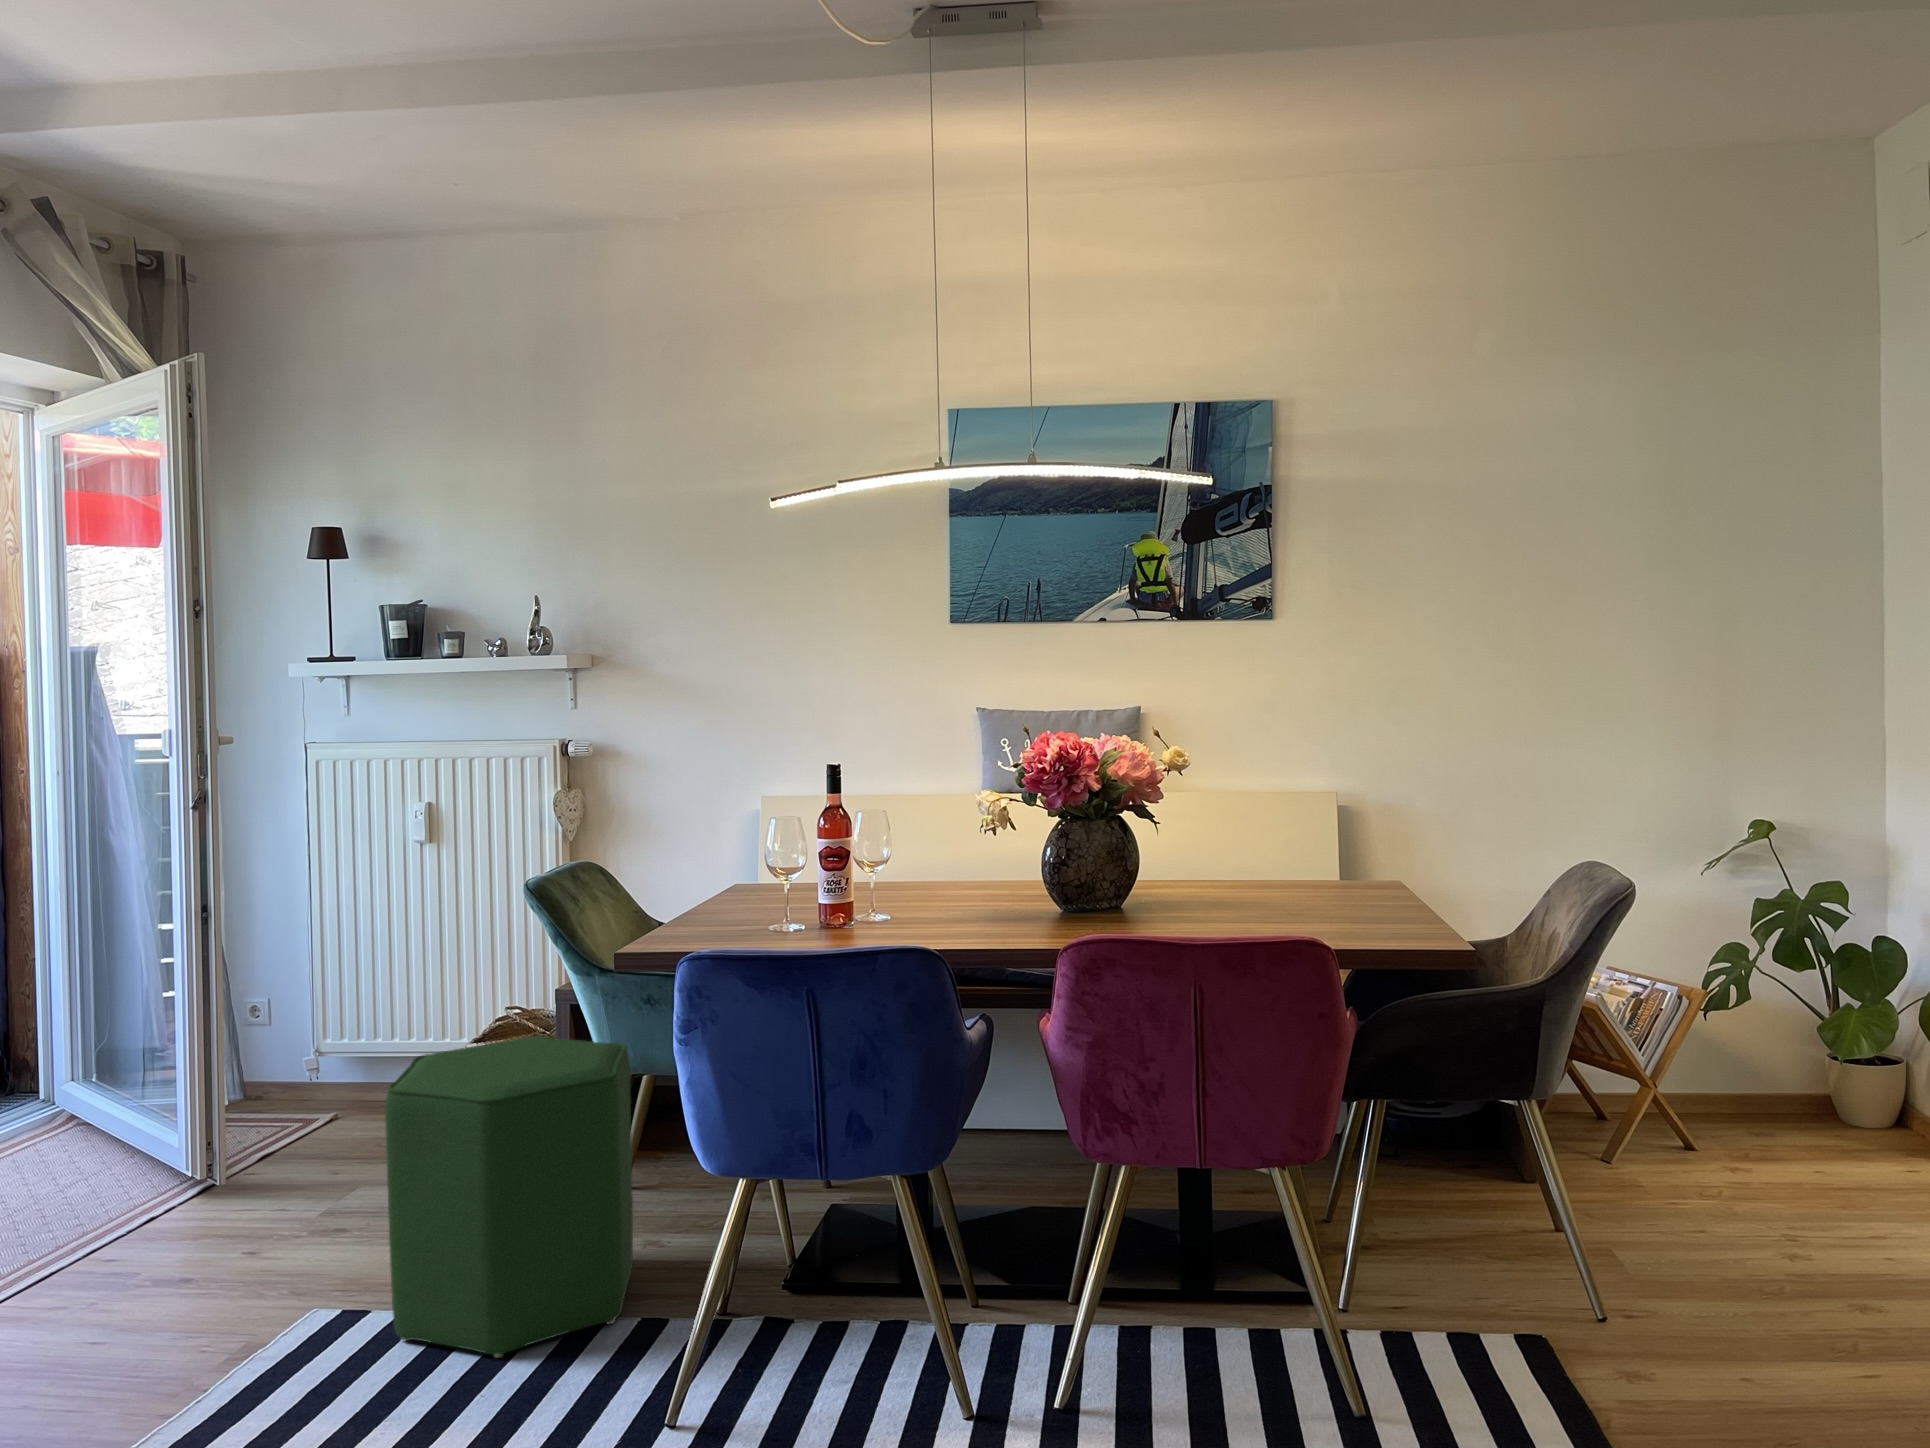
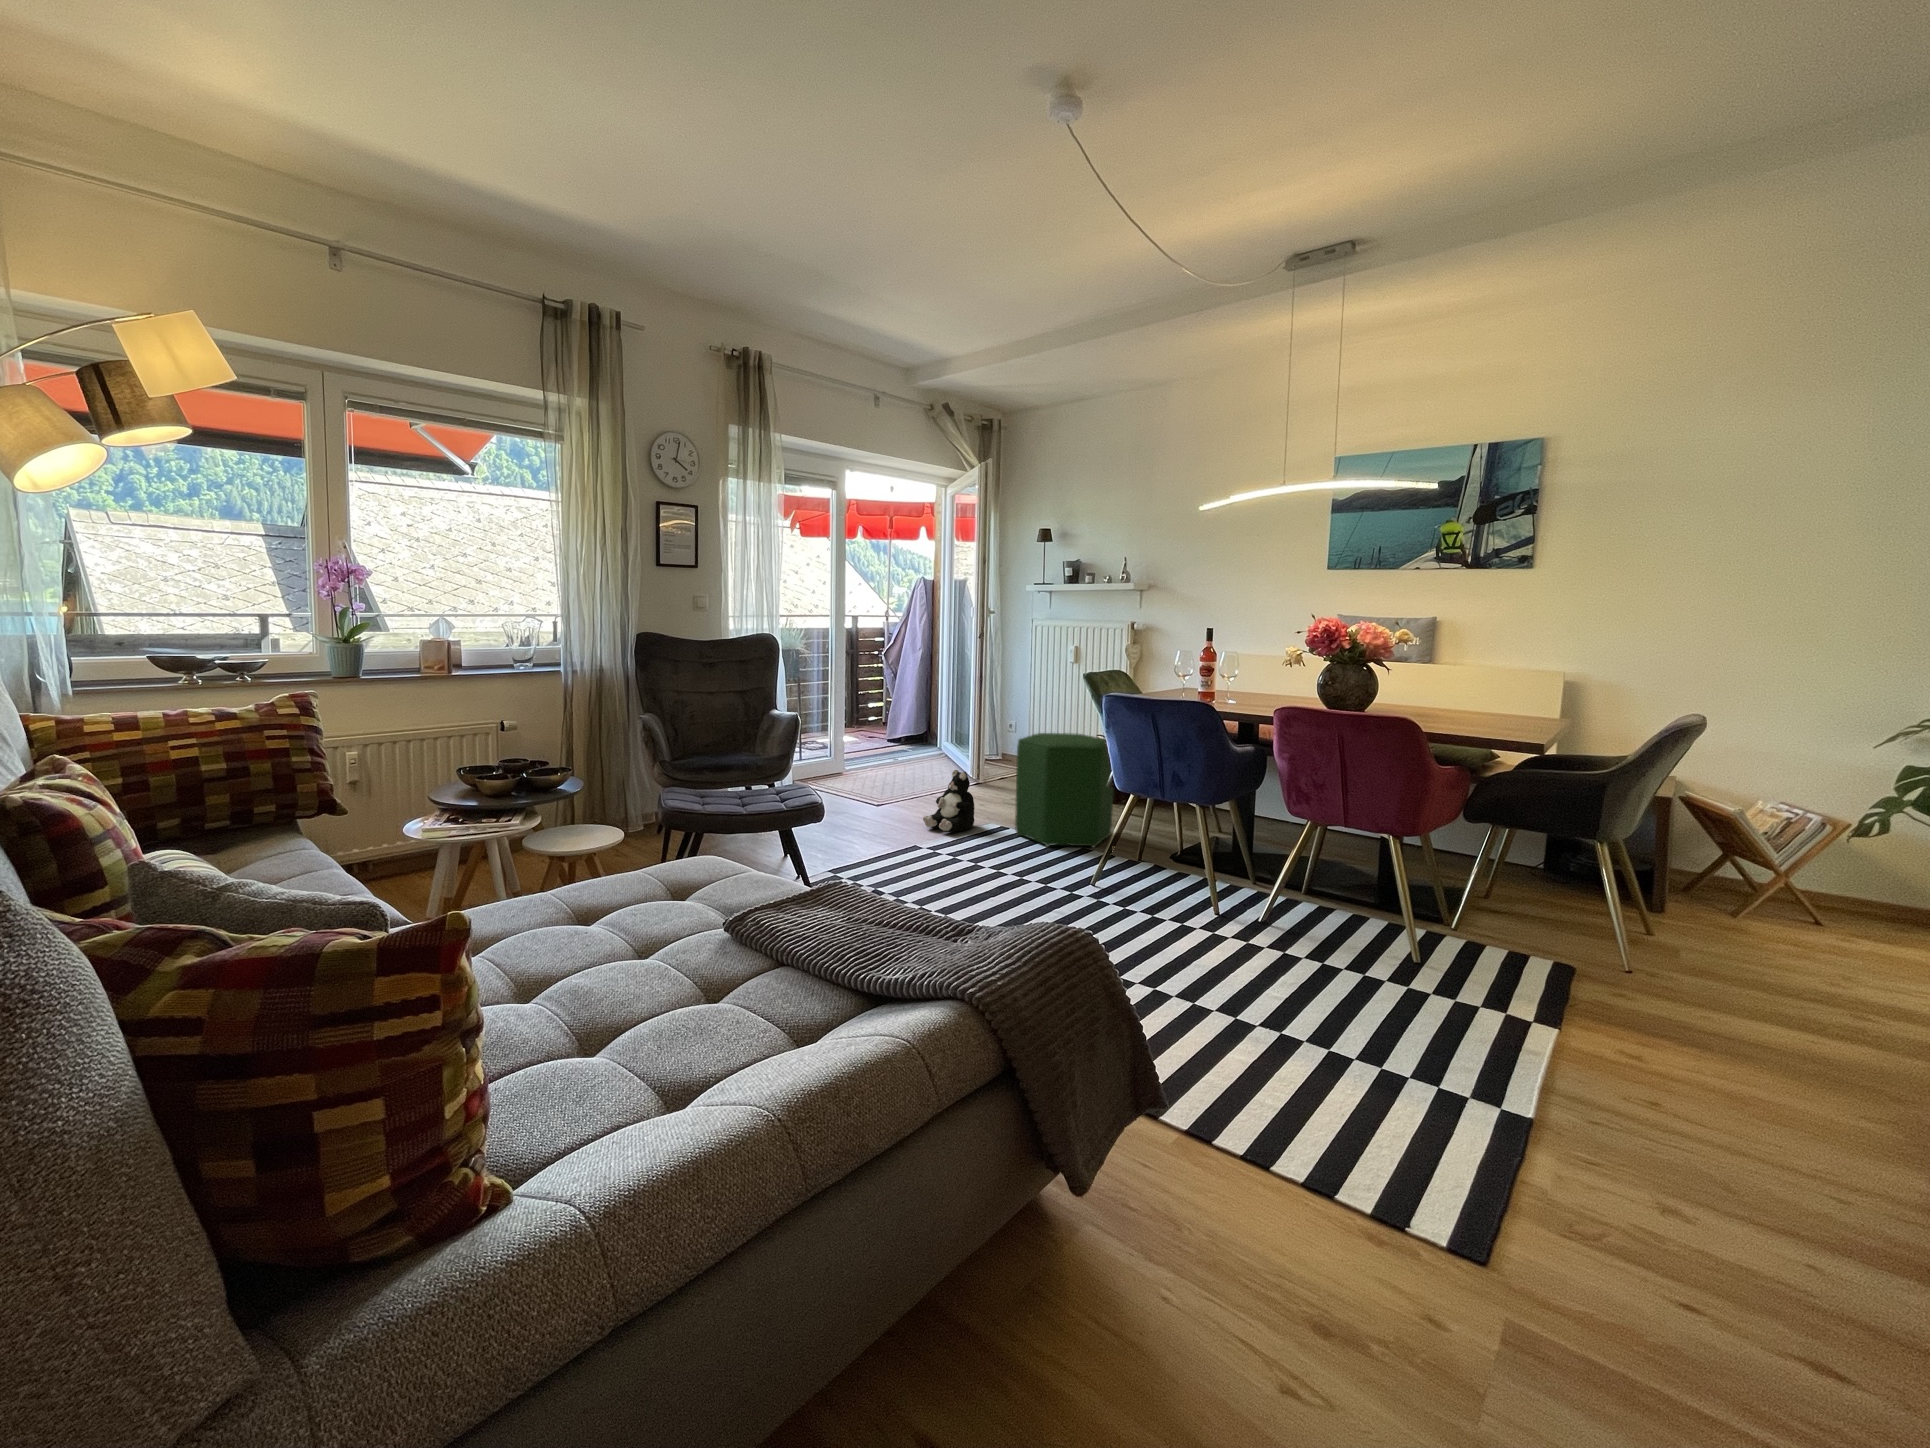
plush toy: none [107,1203,270,1398] -> present [923,770,974,832]

